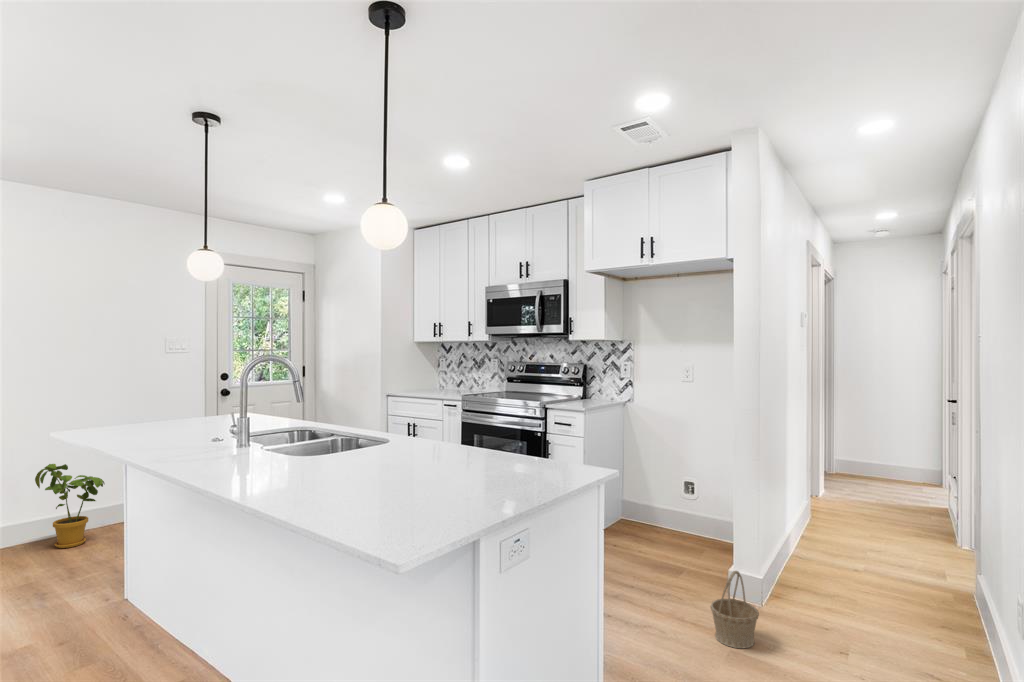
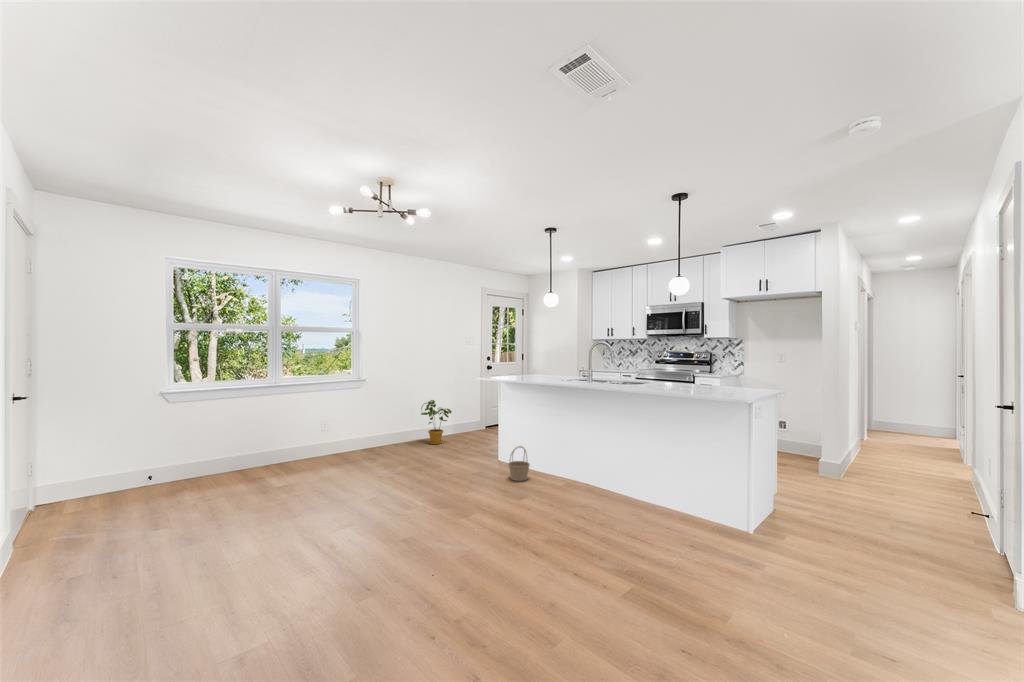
basket: present [710,571,759,648] -> present [508,446,530,481]

